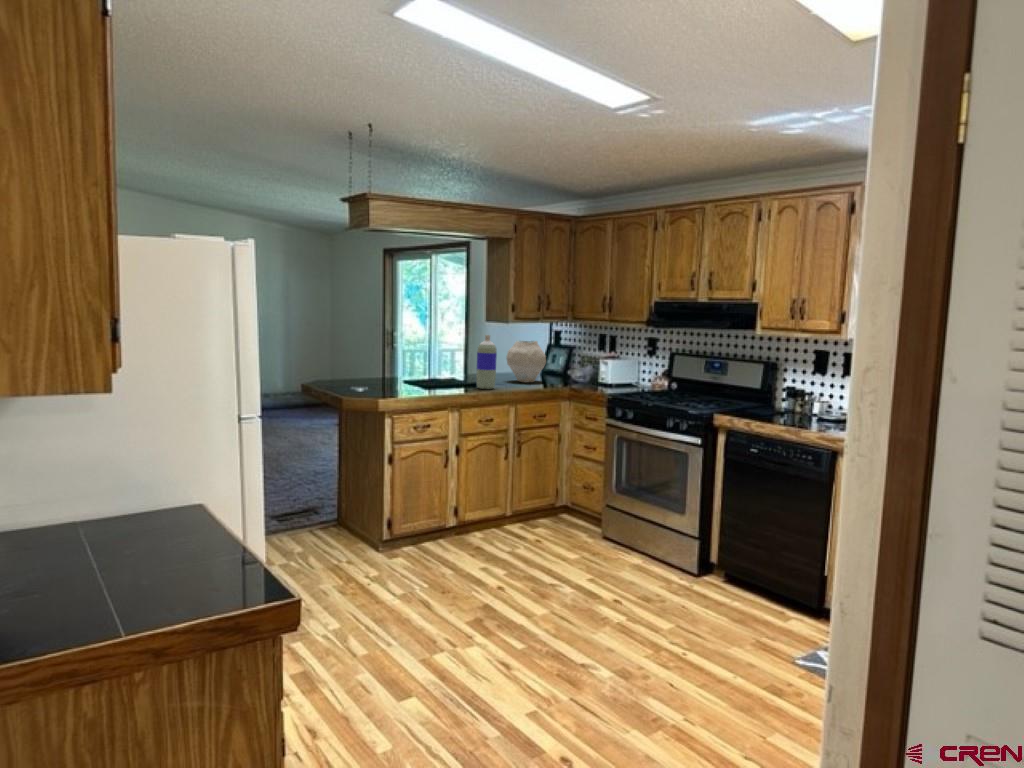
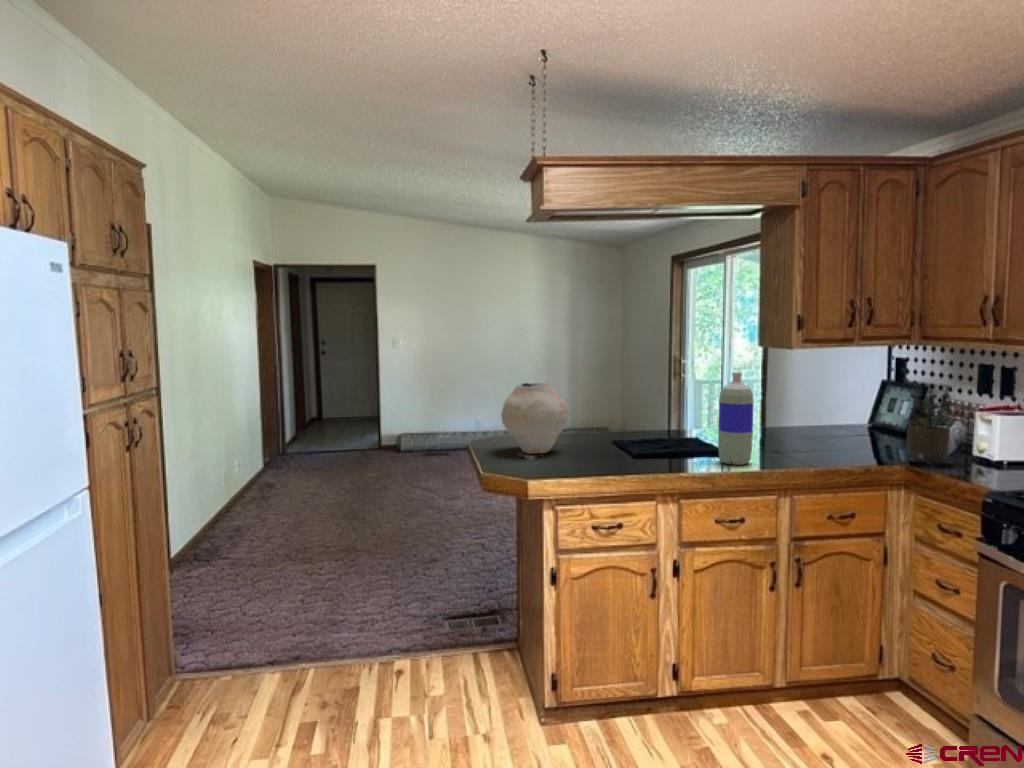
potted plant: none [567,335,594,386] -> present [902,368,958,464]
vase: present [506,340,546,382] -> present [501,383,568,454]

